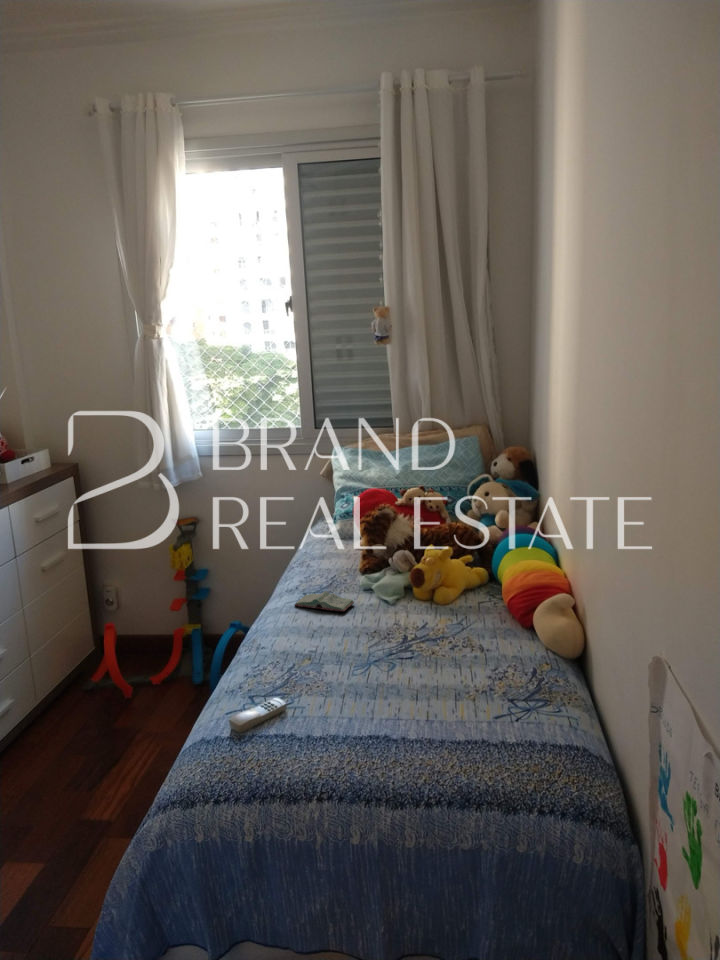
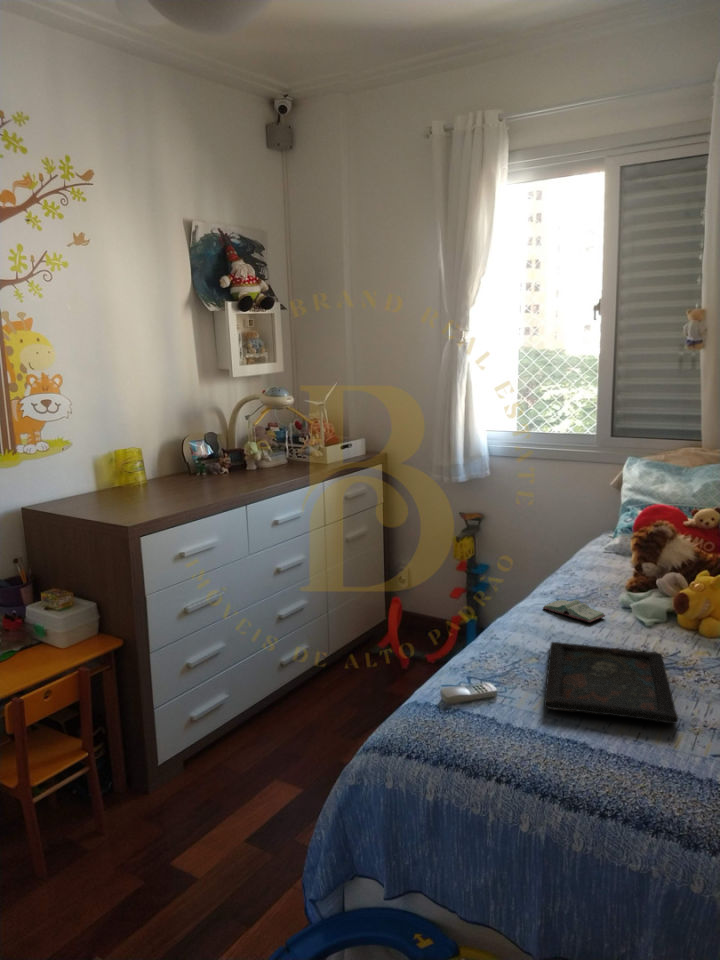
tray: none [317,629,457,709] -> present [544,642,678,723]

